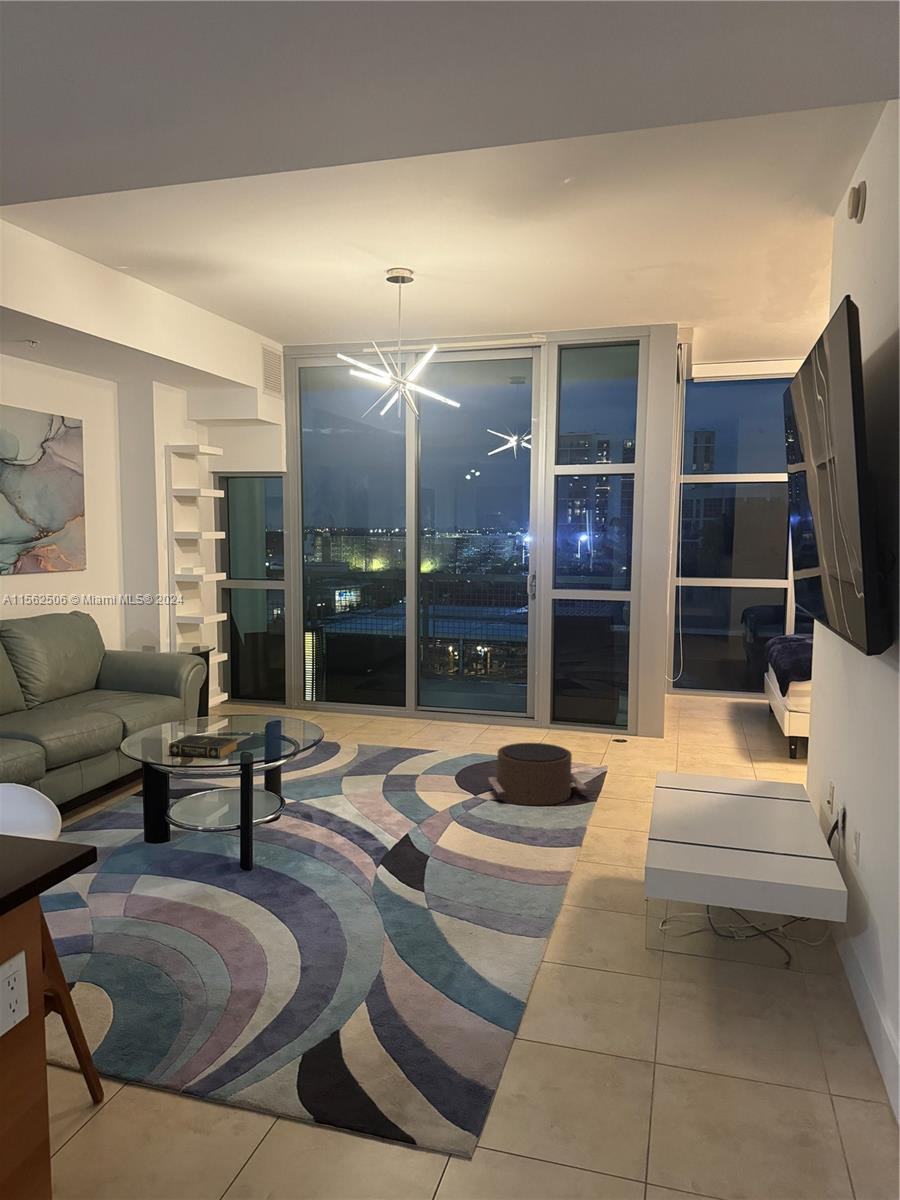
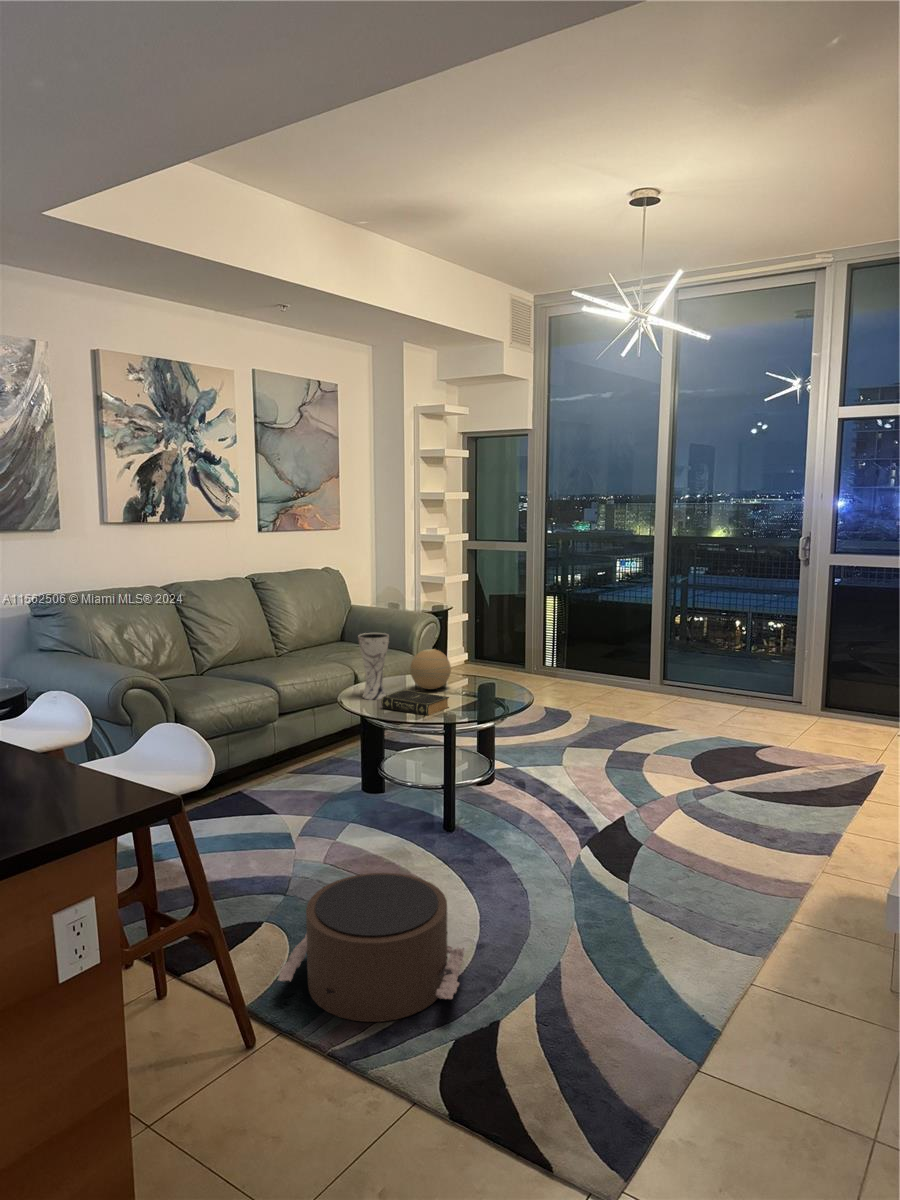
vase: none [137,679,170,748] -> present [358,633,389,700]
decorative orb: none [190,692,232,733] -> present [410,649,451,689]
pouf: present [488,743,586,805] -> present [278,873,464,1022]

